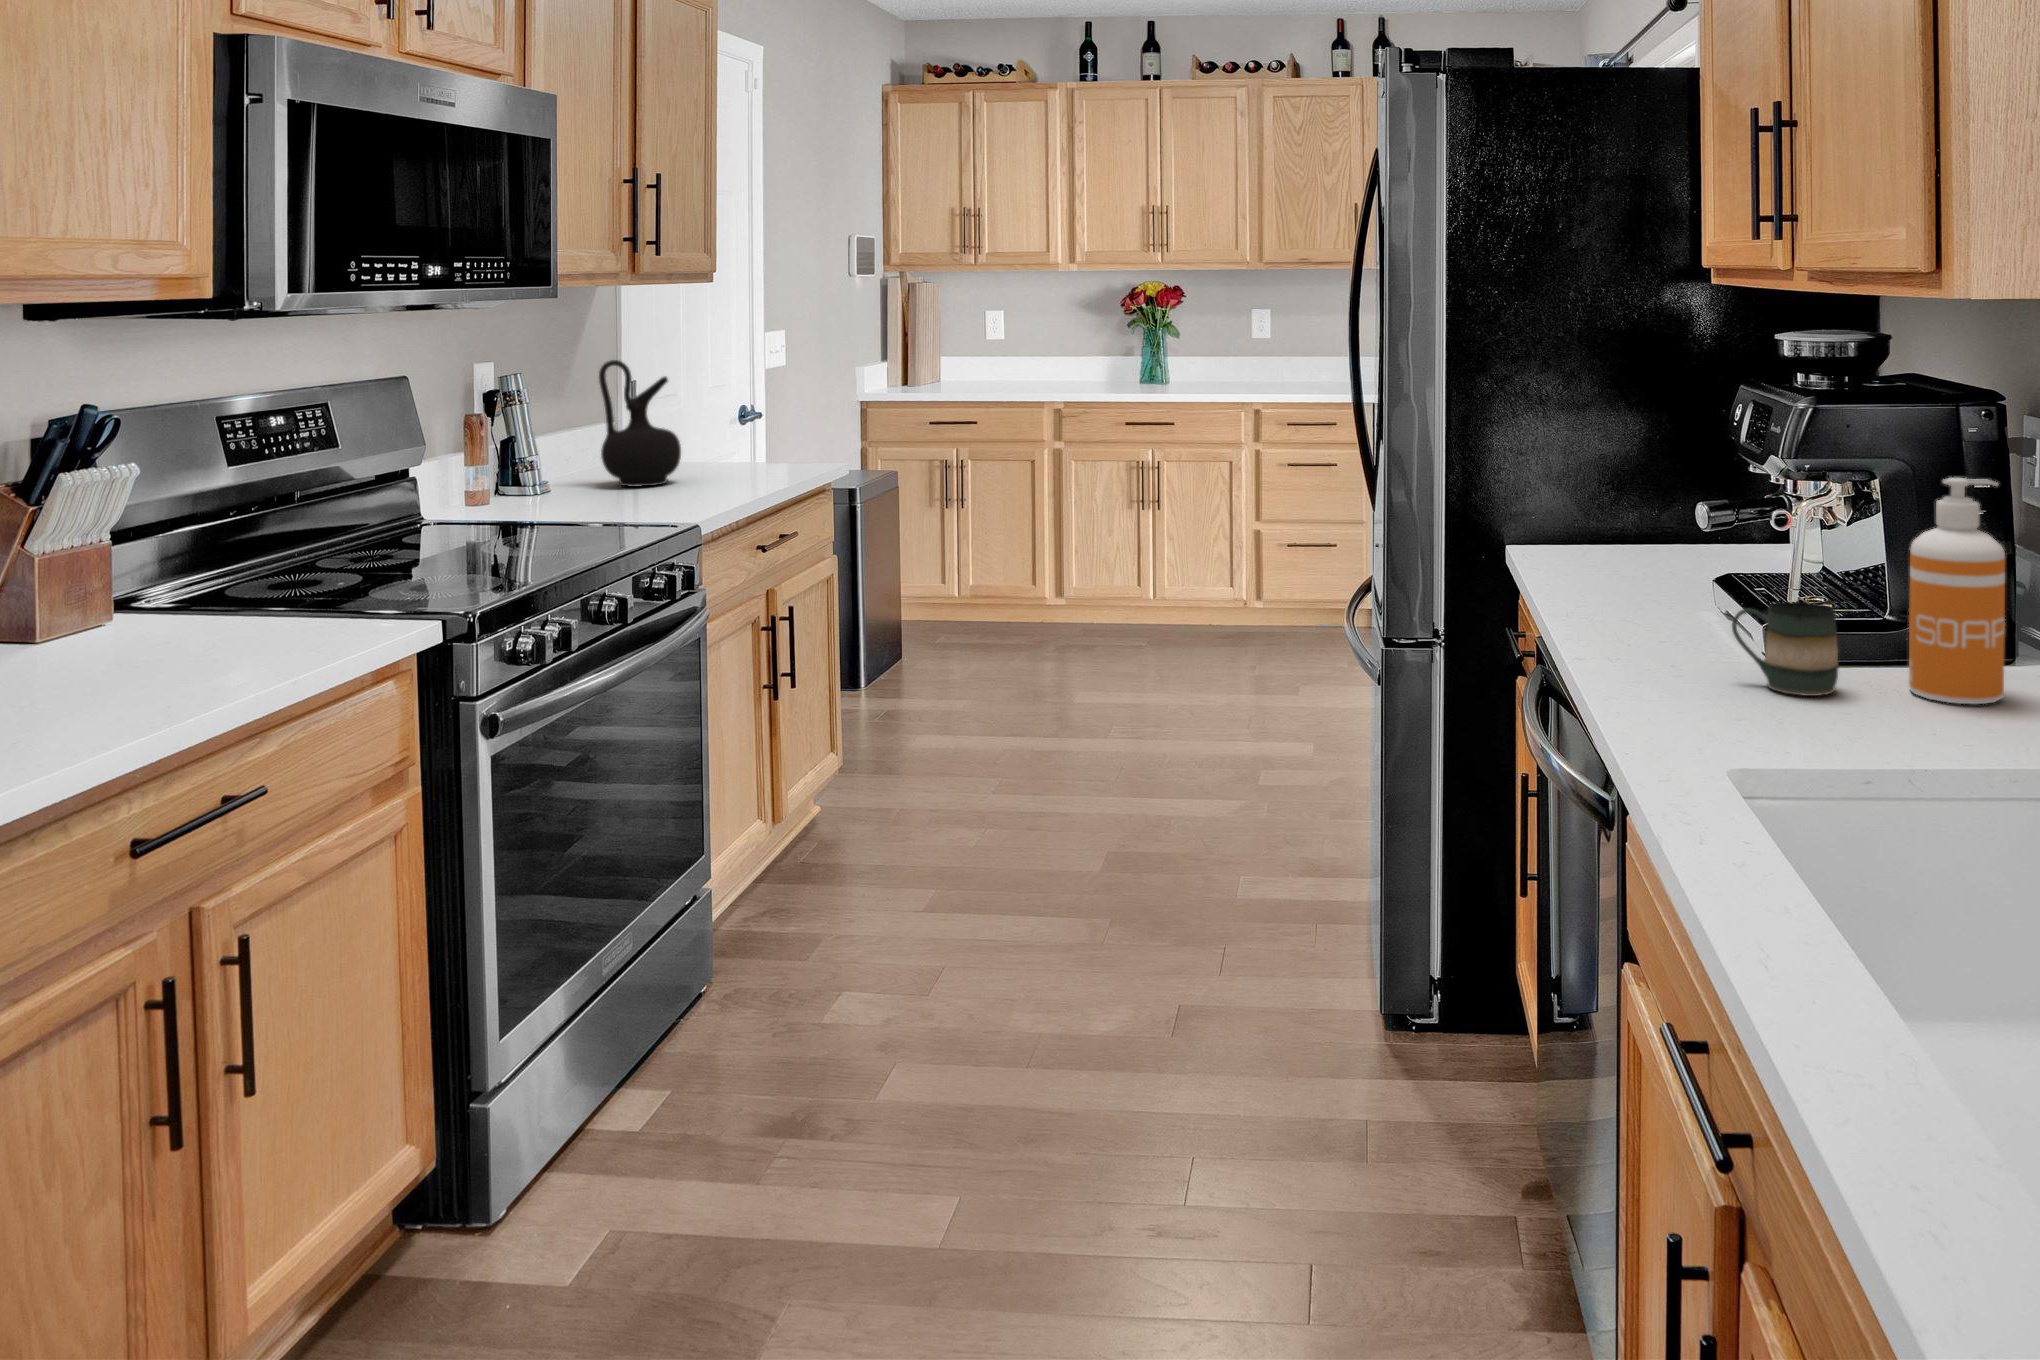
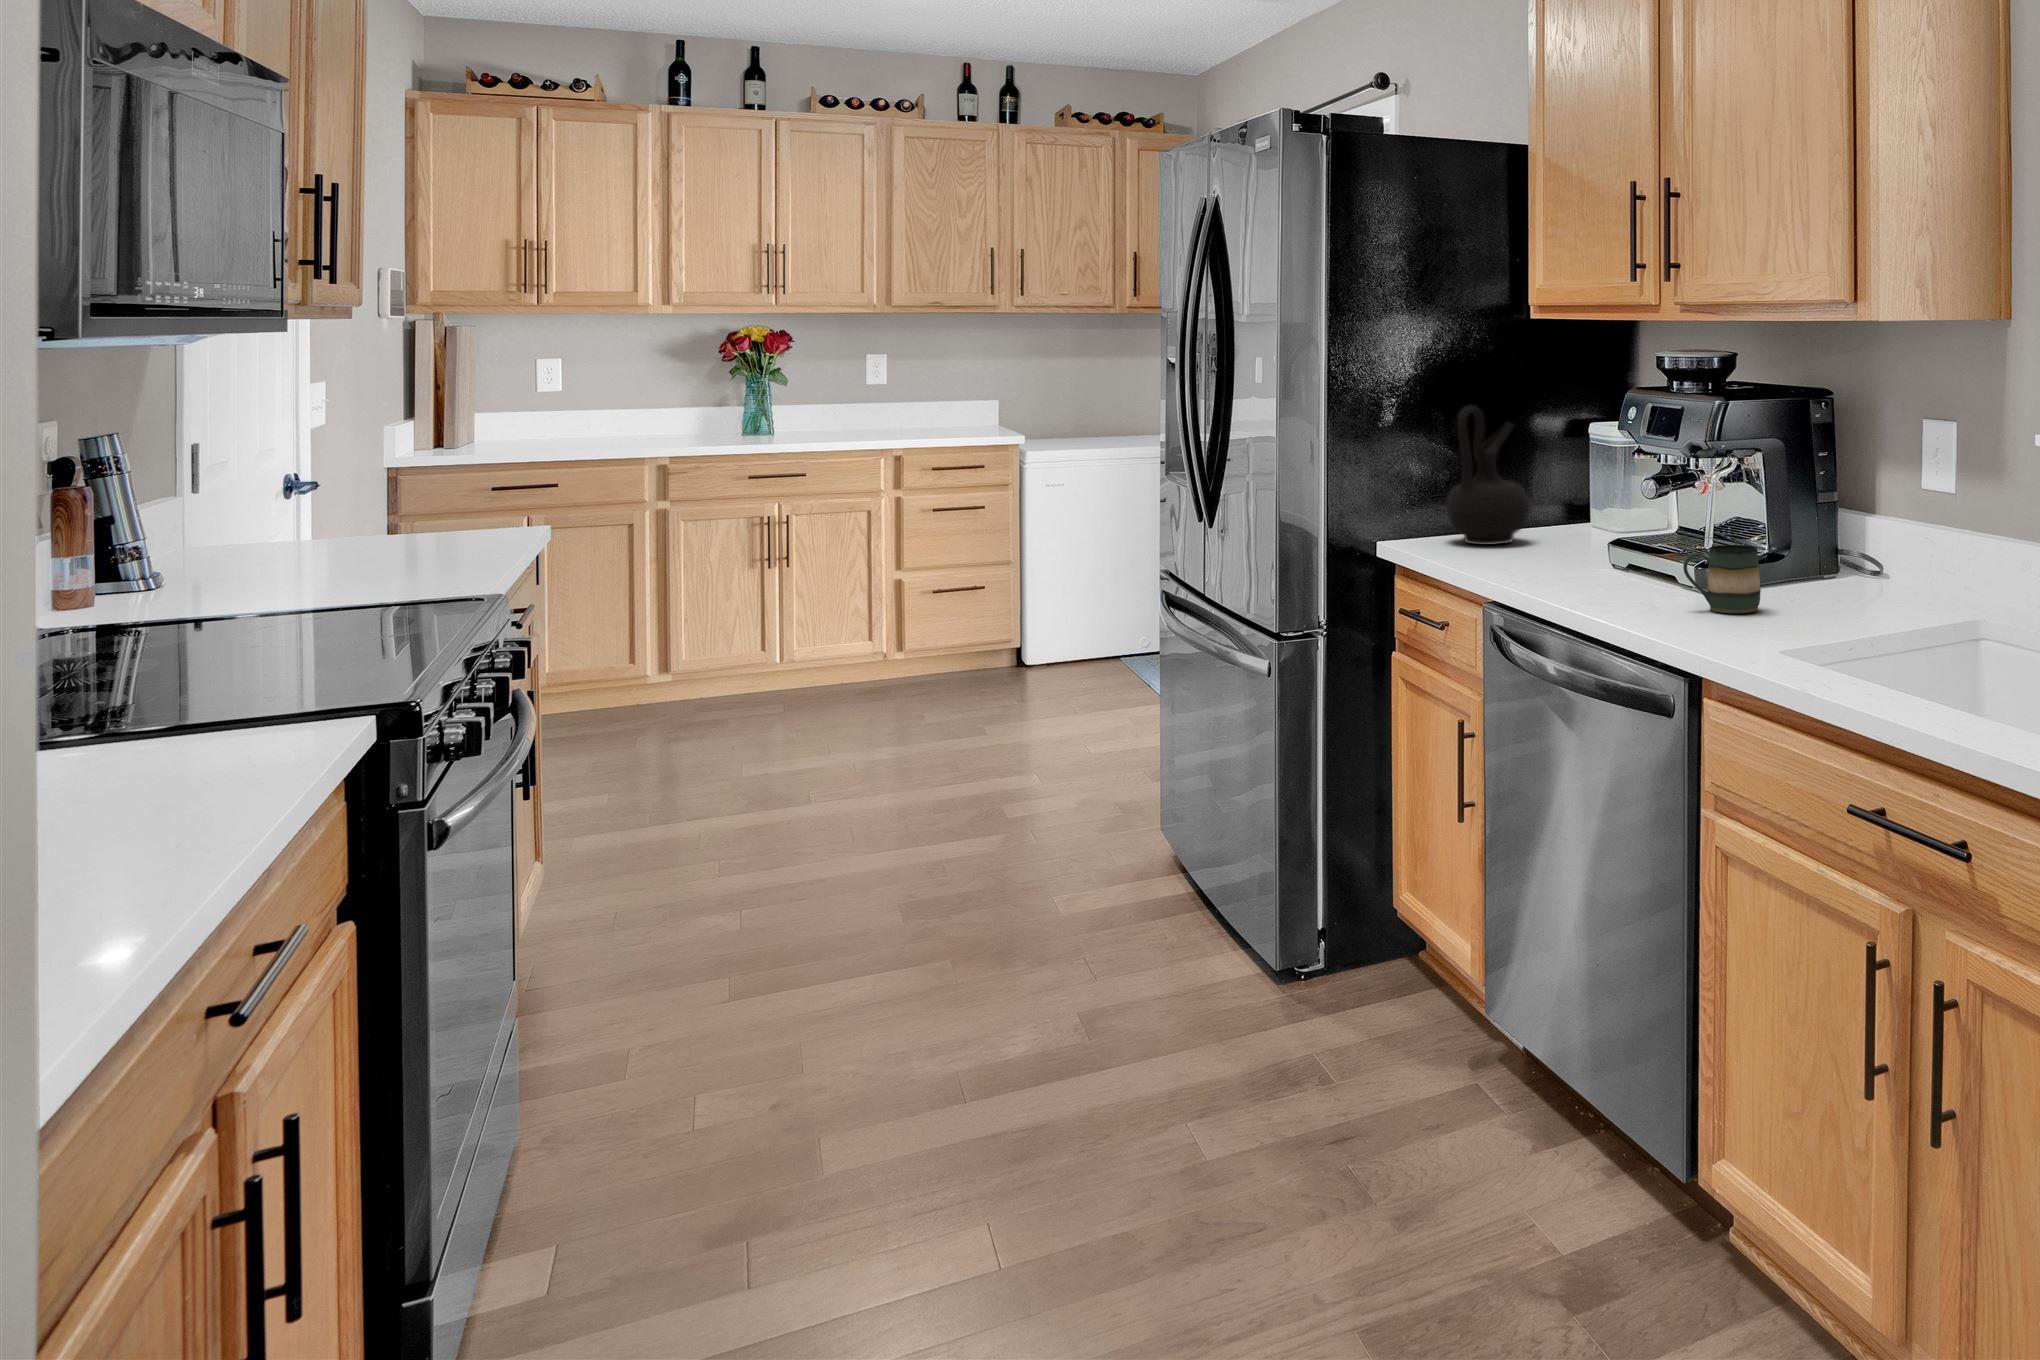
ceramic jug: present [599,360,681,486] -> present [1446,406,1530,545]
soap dispenser: present [1909,478,2005,704] -> none [1795,445,1859,607]

